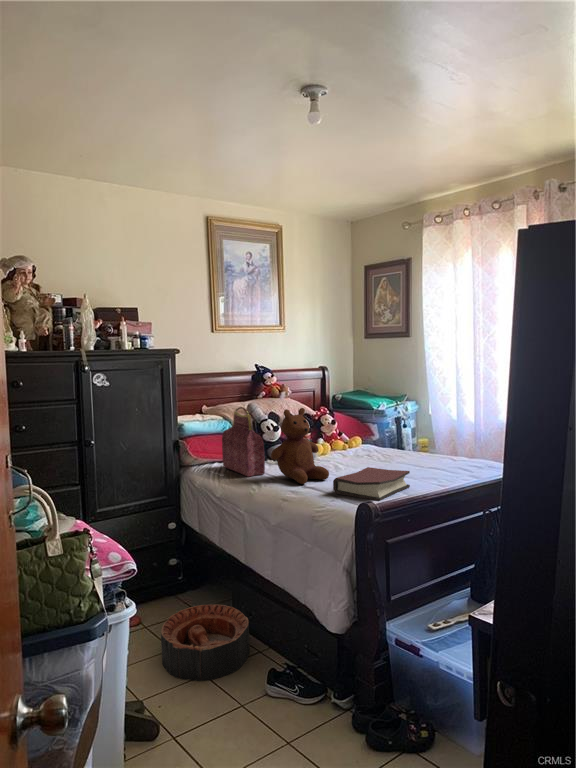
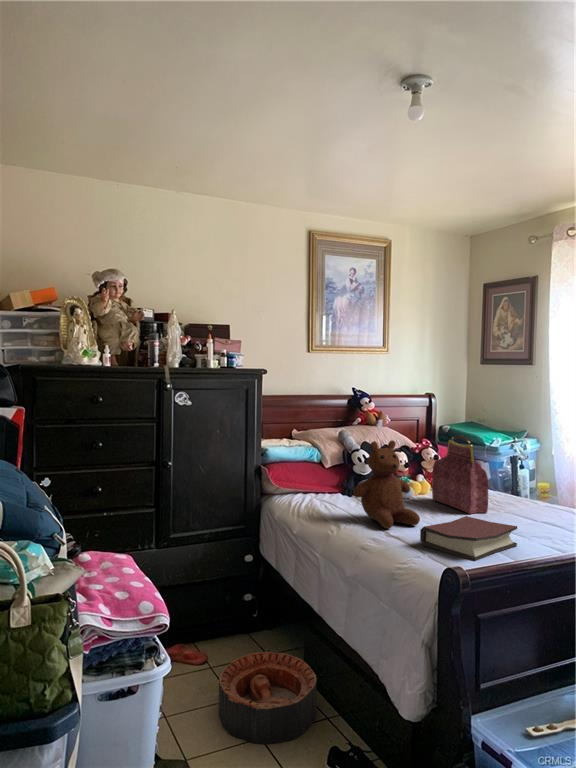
handbag: present [222,407,265,477] -> present [432,436,488,514]

